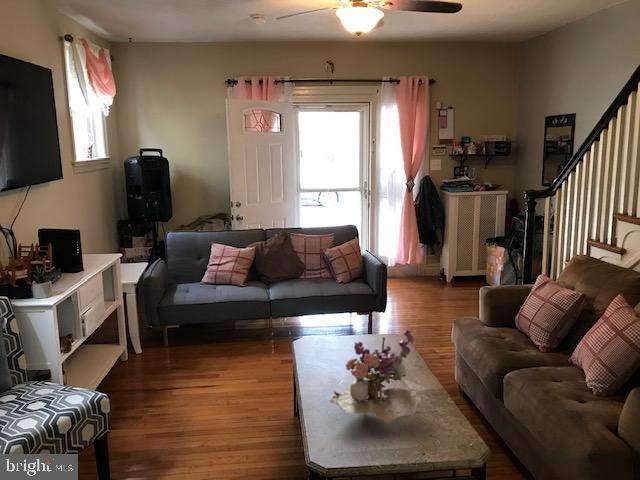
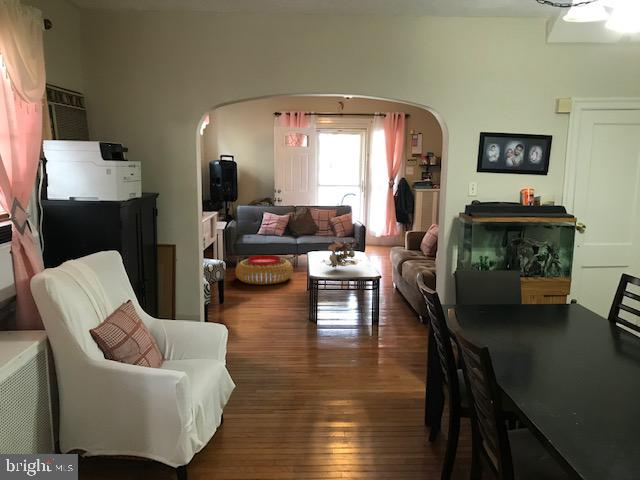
pouf: none [156,327,264,395] -> present [235,255,293,285]

